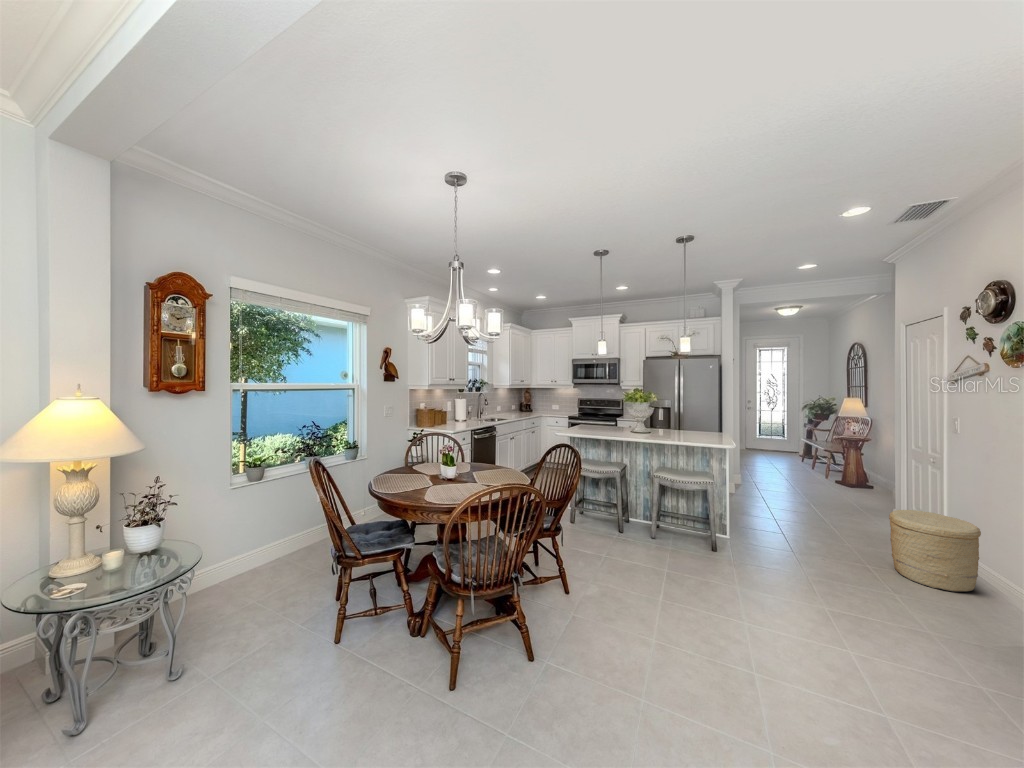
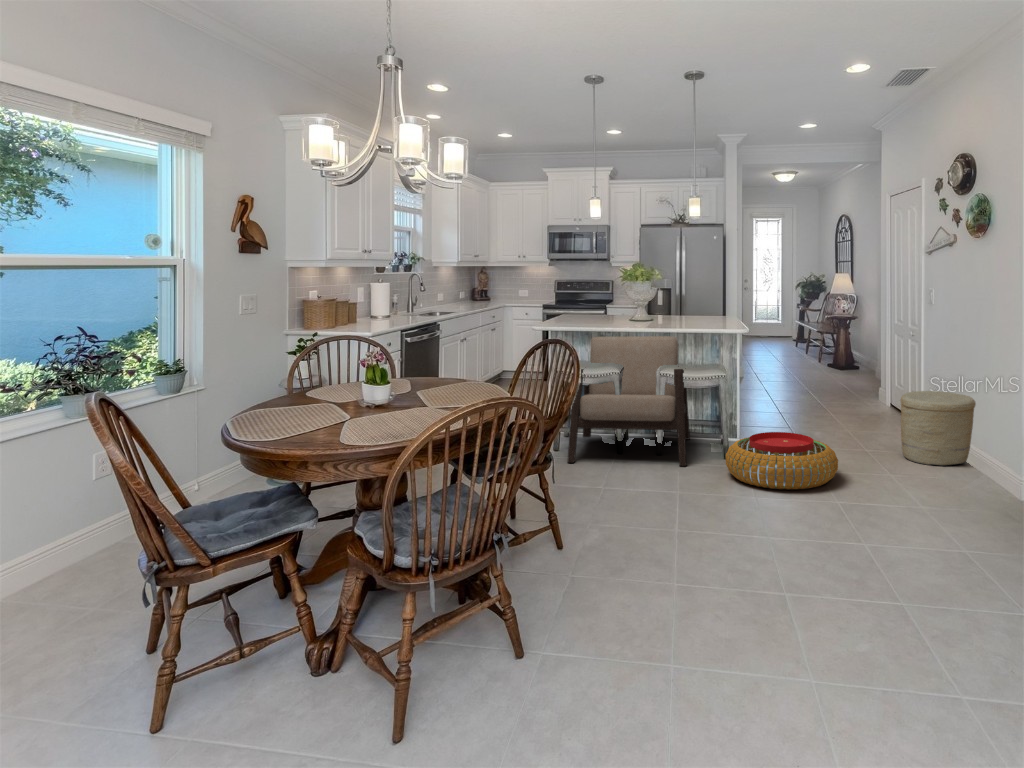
armchair: none [582,443,689,566] -> present [567,336,690,466]
pouf: none [730,543,856,617] -> present [726,432,838,489]

